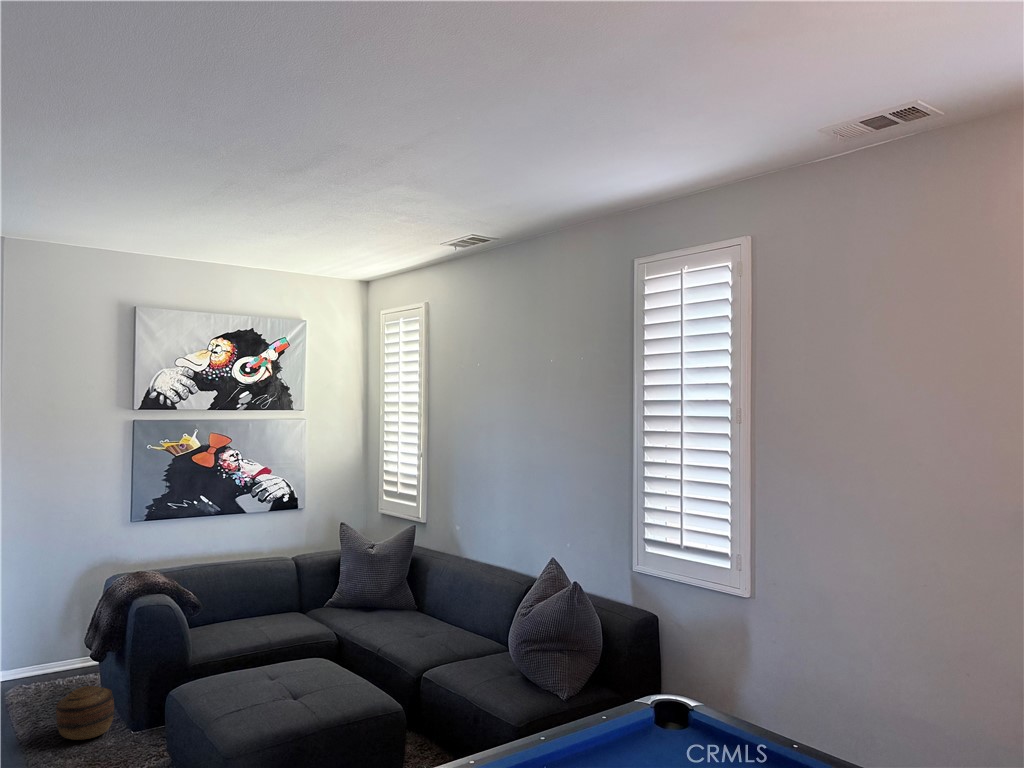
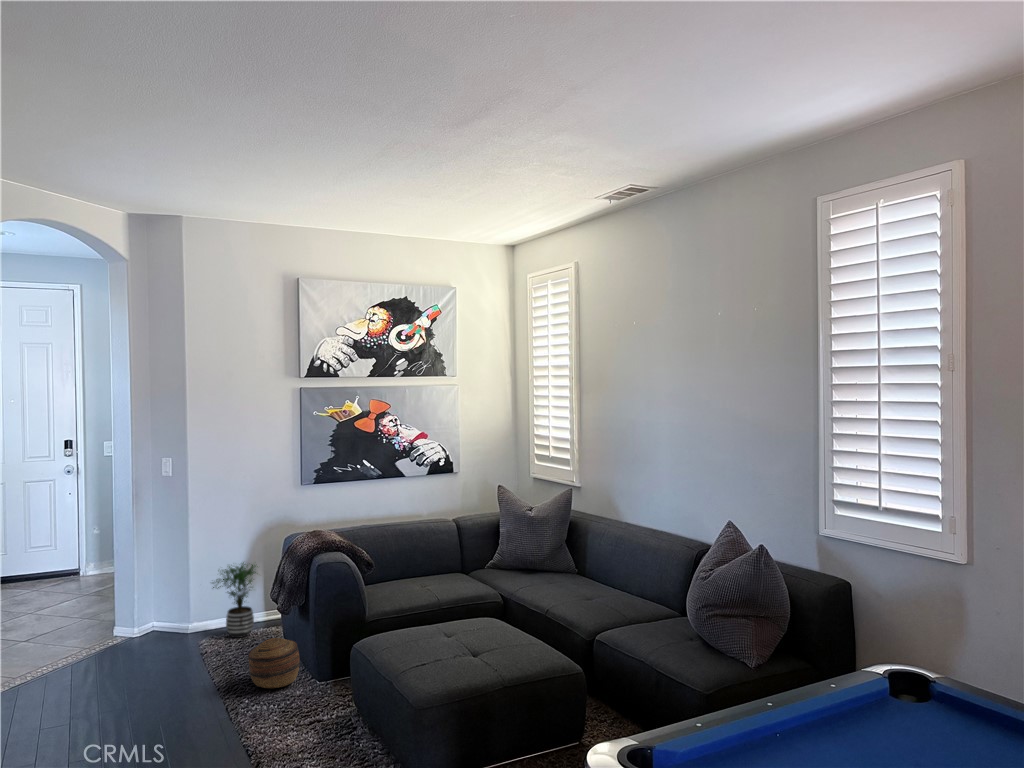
potted plant: none [18,604,83,688] -> present [213,562,258,638]

